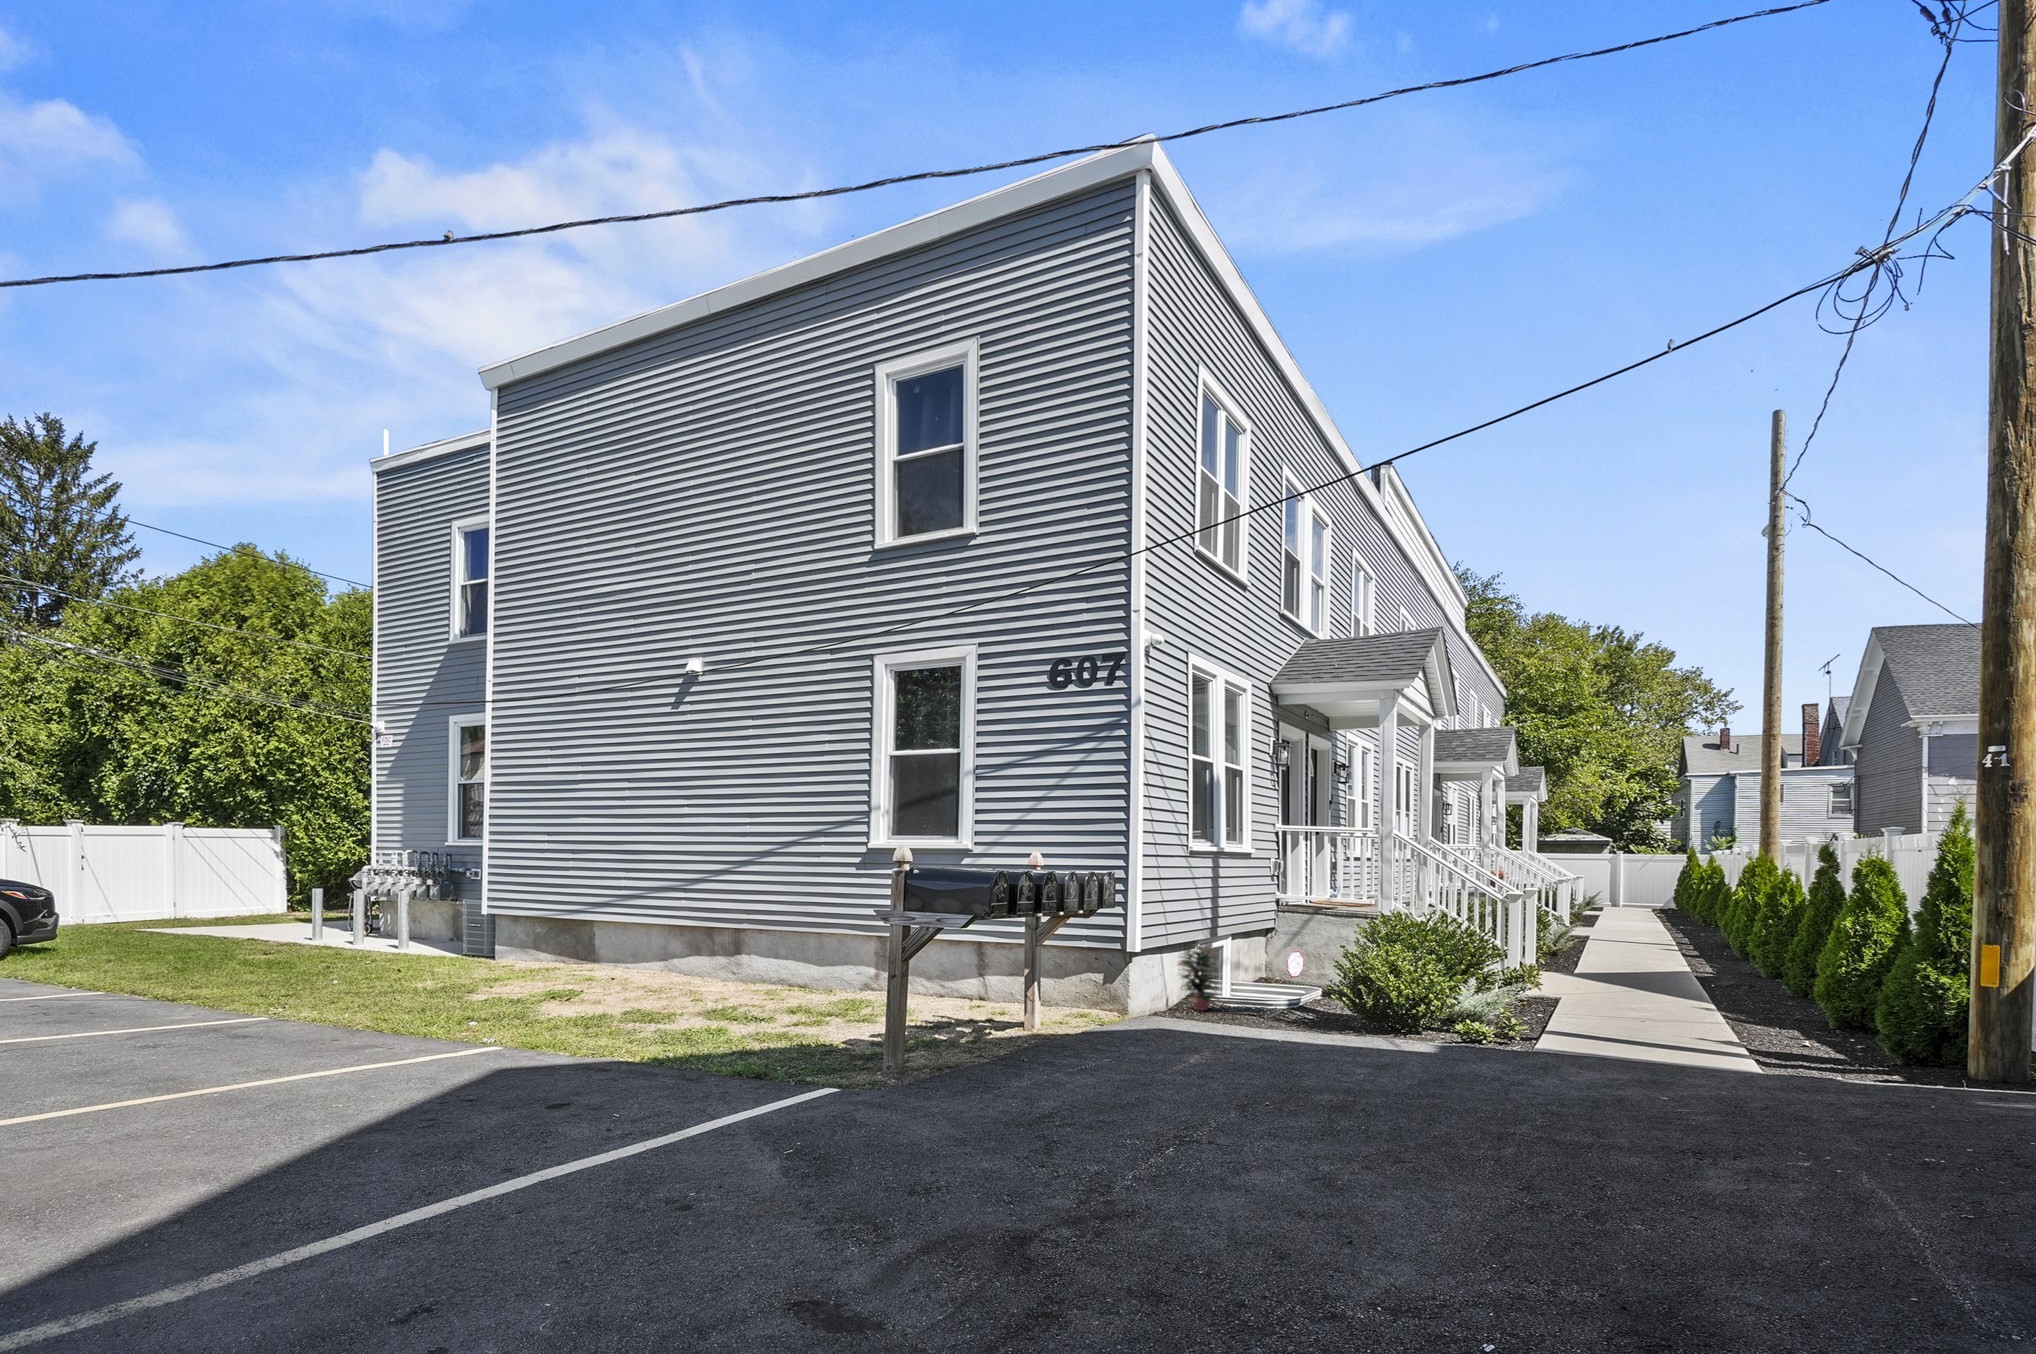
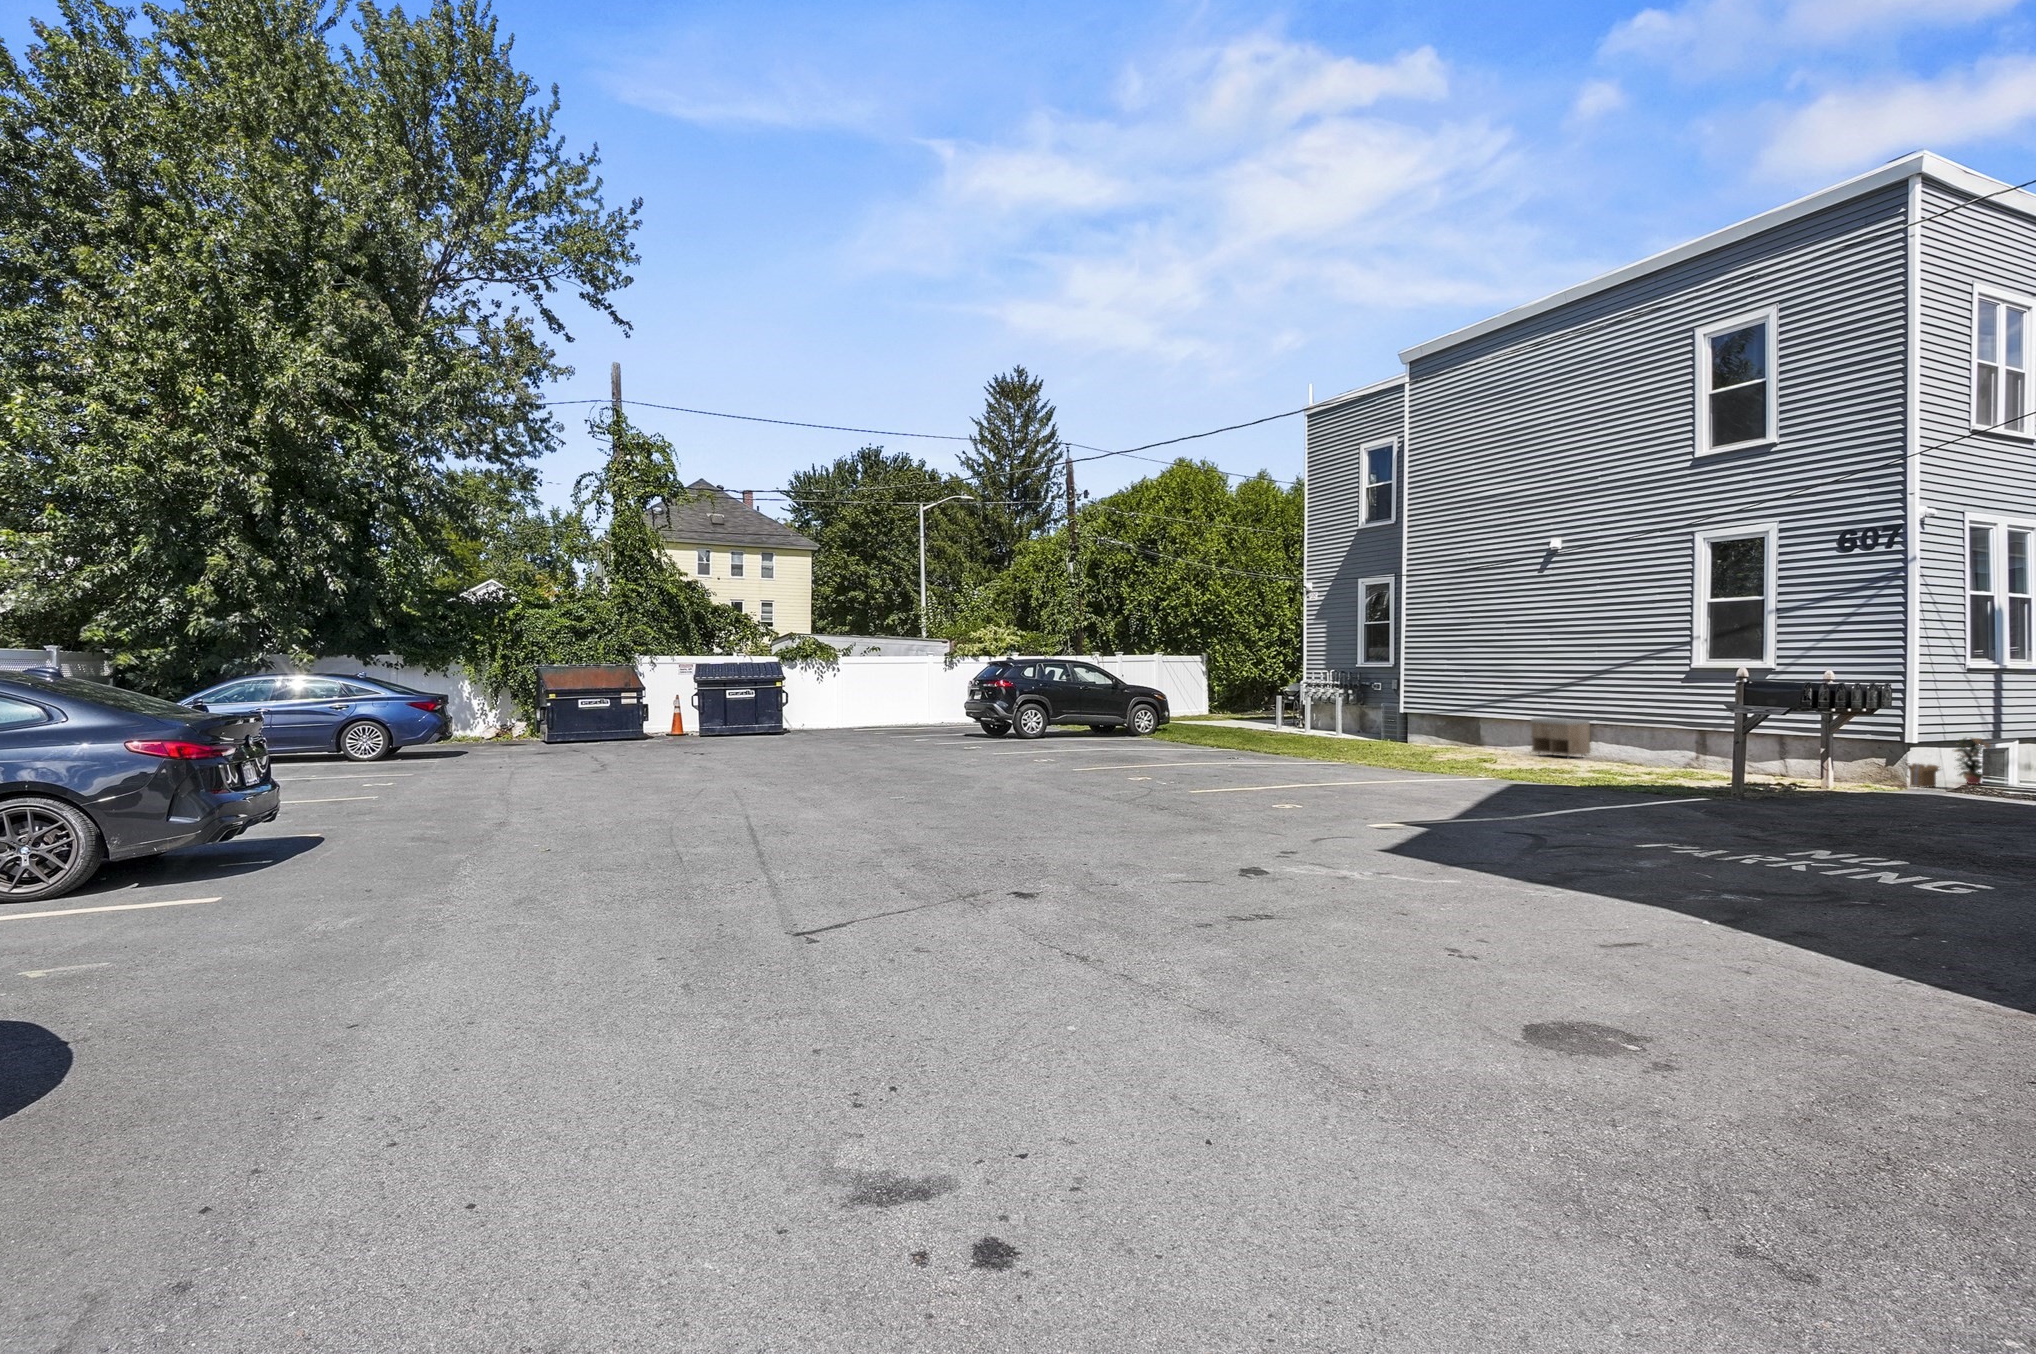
storage bench: none [652,922,735,986] -> present [1531,718,1590,757]
cardboard box: none [1129,985,1173,1022] -> present [1908,763,1939,788]

